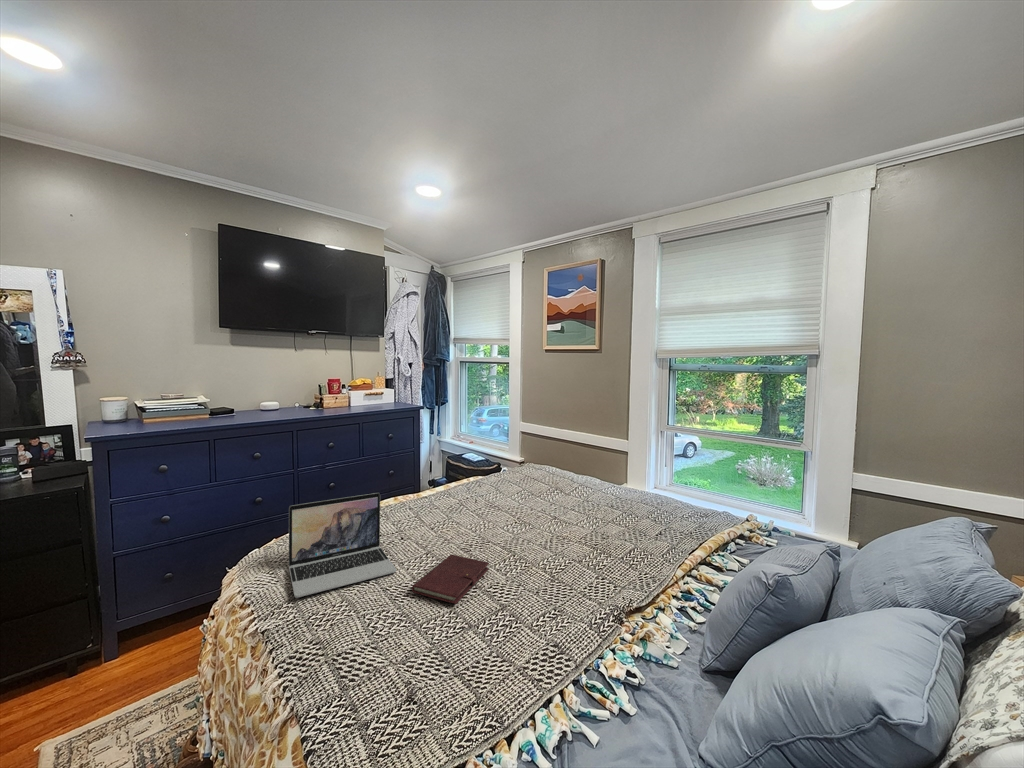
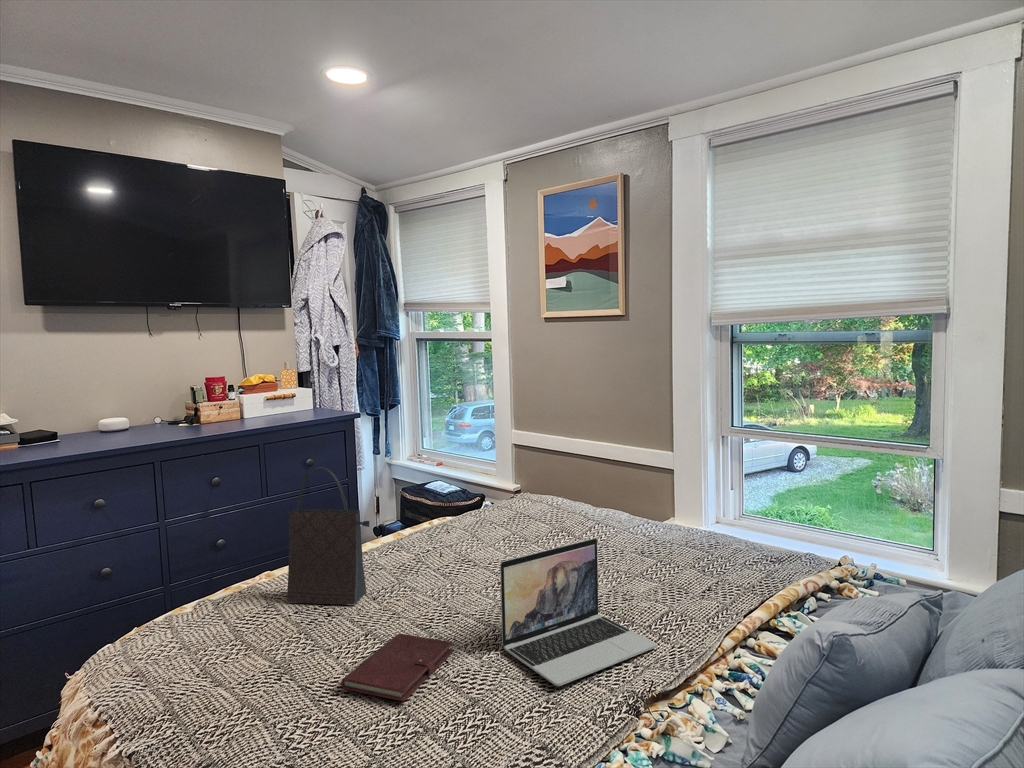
handbag: none [374,438,433,533] -> present [287,467,369,605]
laptop: present [289,493,396,598] -> present [500,538,657,686]

